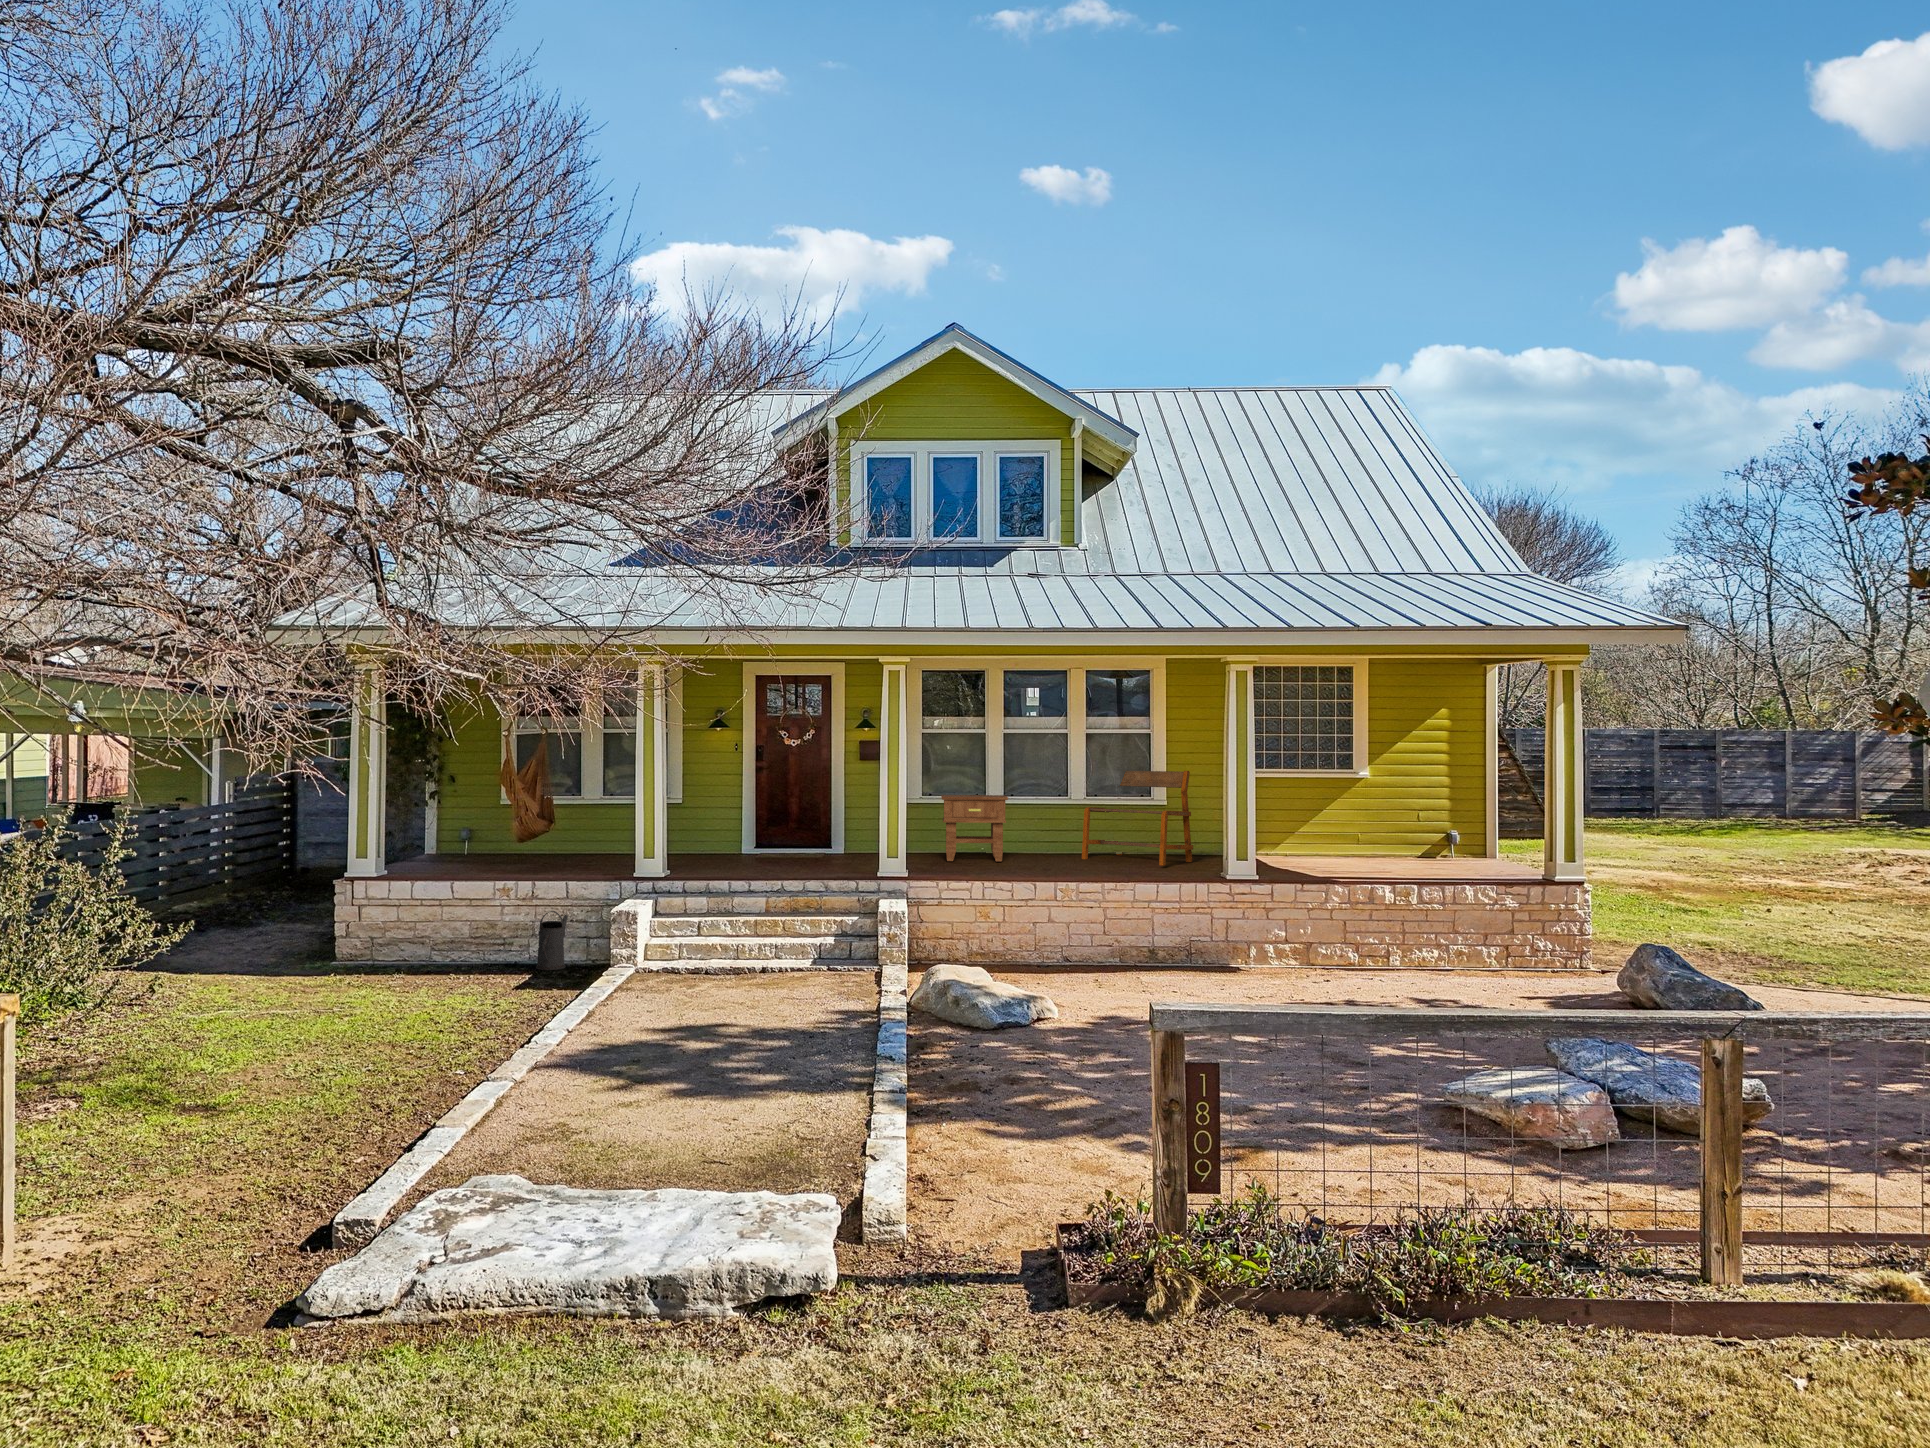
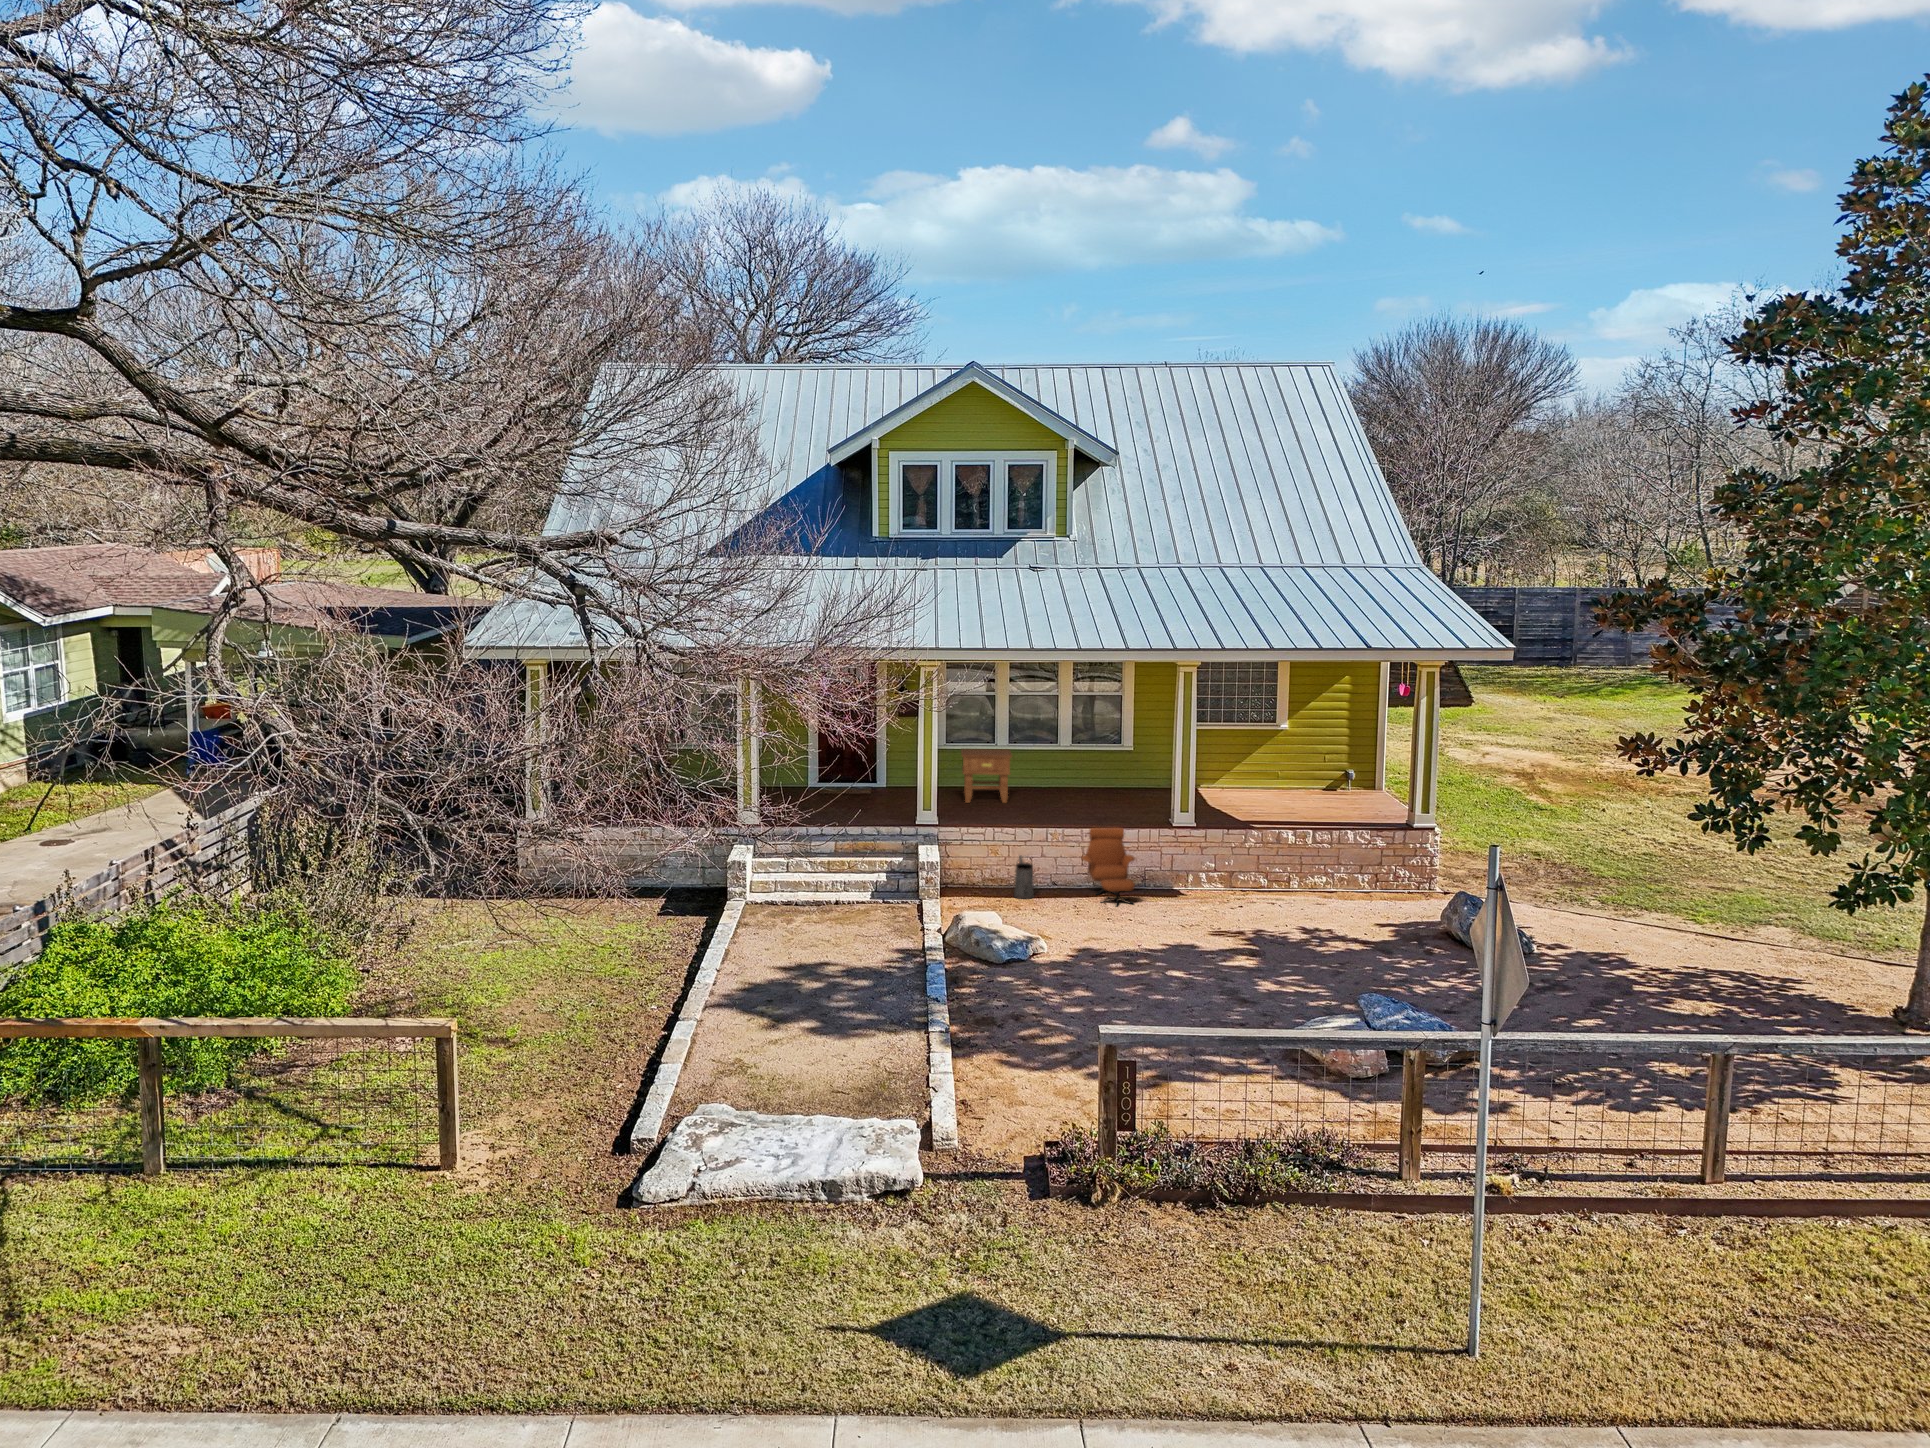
bench: present [1082,771,1193,866] -> none [1068,728,1153,809]
lounge chair: none [1102,875,1178,976] -> present [1081,828,1135,906]
watering can: present [536,911,568,970] -> present [1014,855,1034,899]

